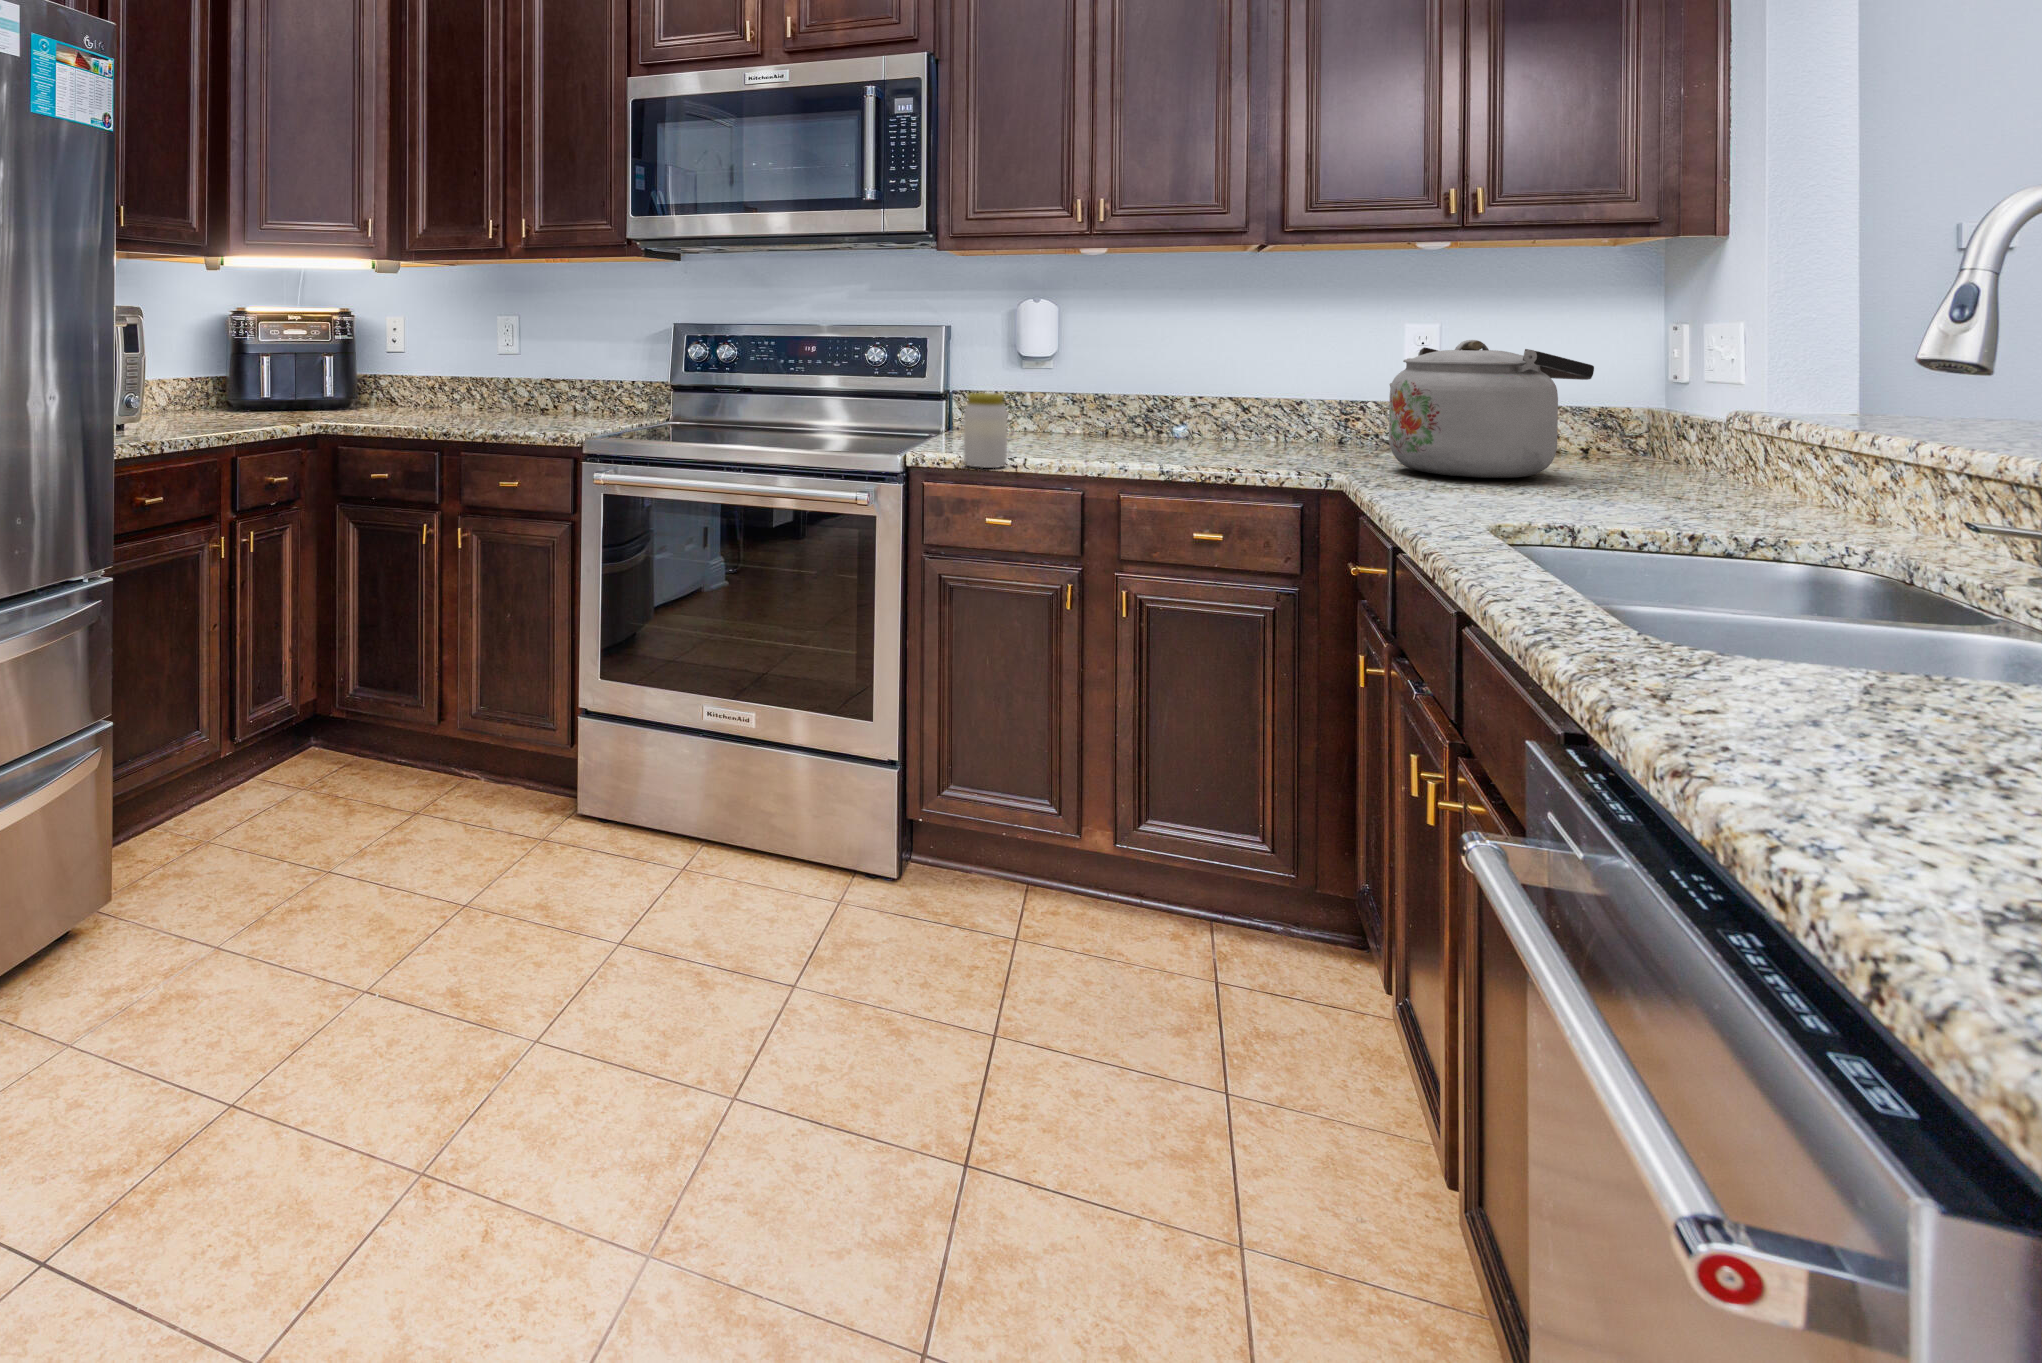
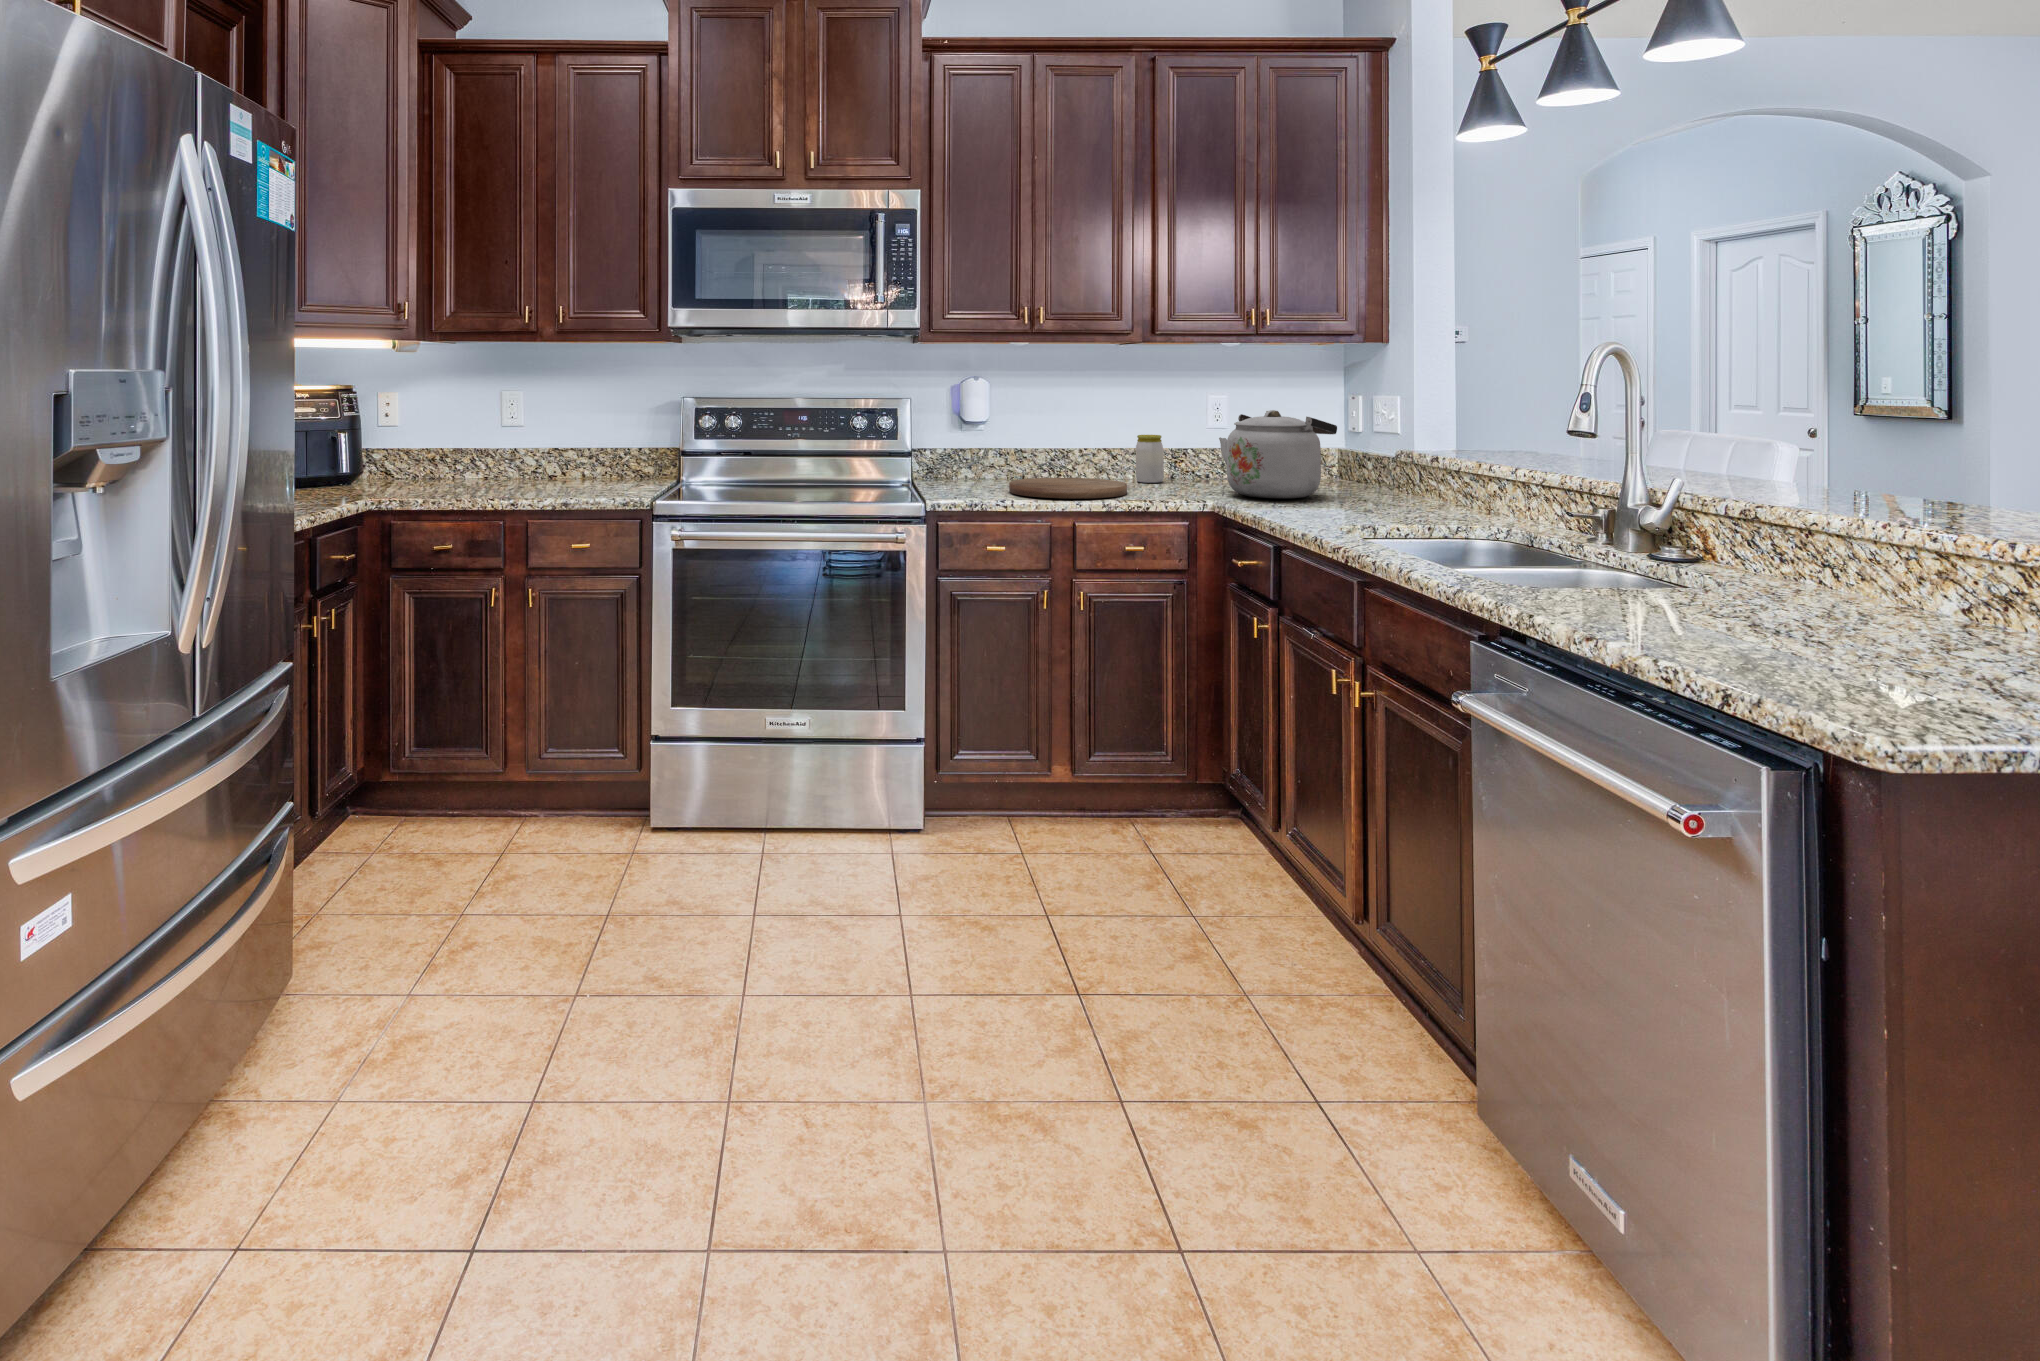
jar: present [964,393,1007,468] -> present [1136,435,1164,483]
cutting board: none [1058,434,1232,462] -> present [1009,478,1127,498]

